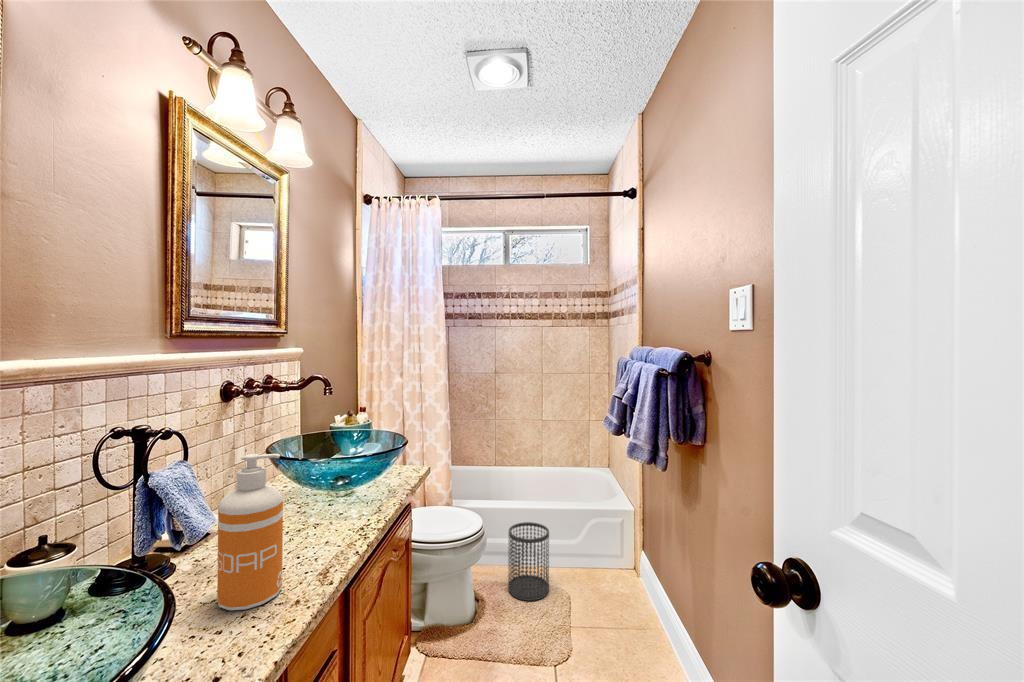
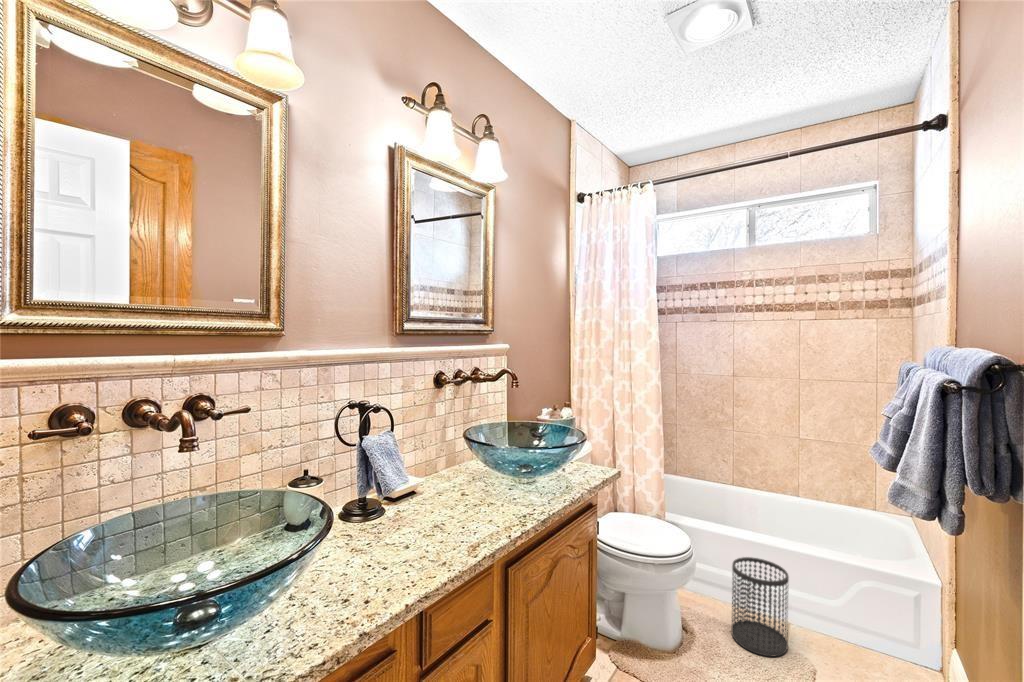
soap dispenser: present [217,454,283,611] -> none [391,431,439,558]

